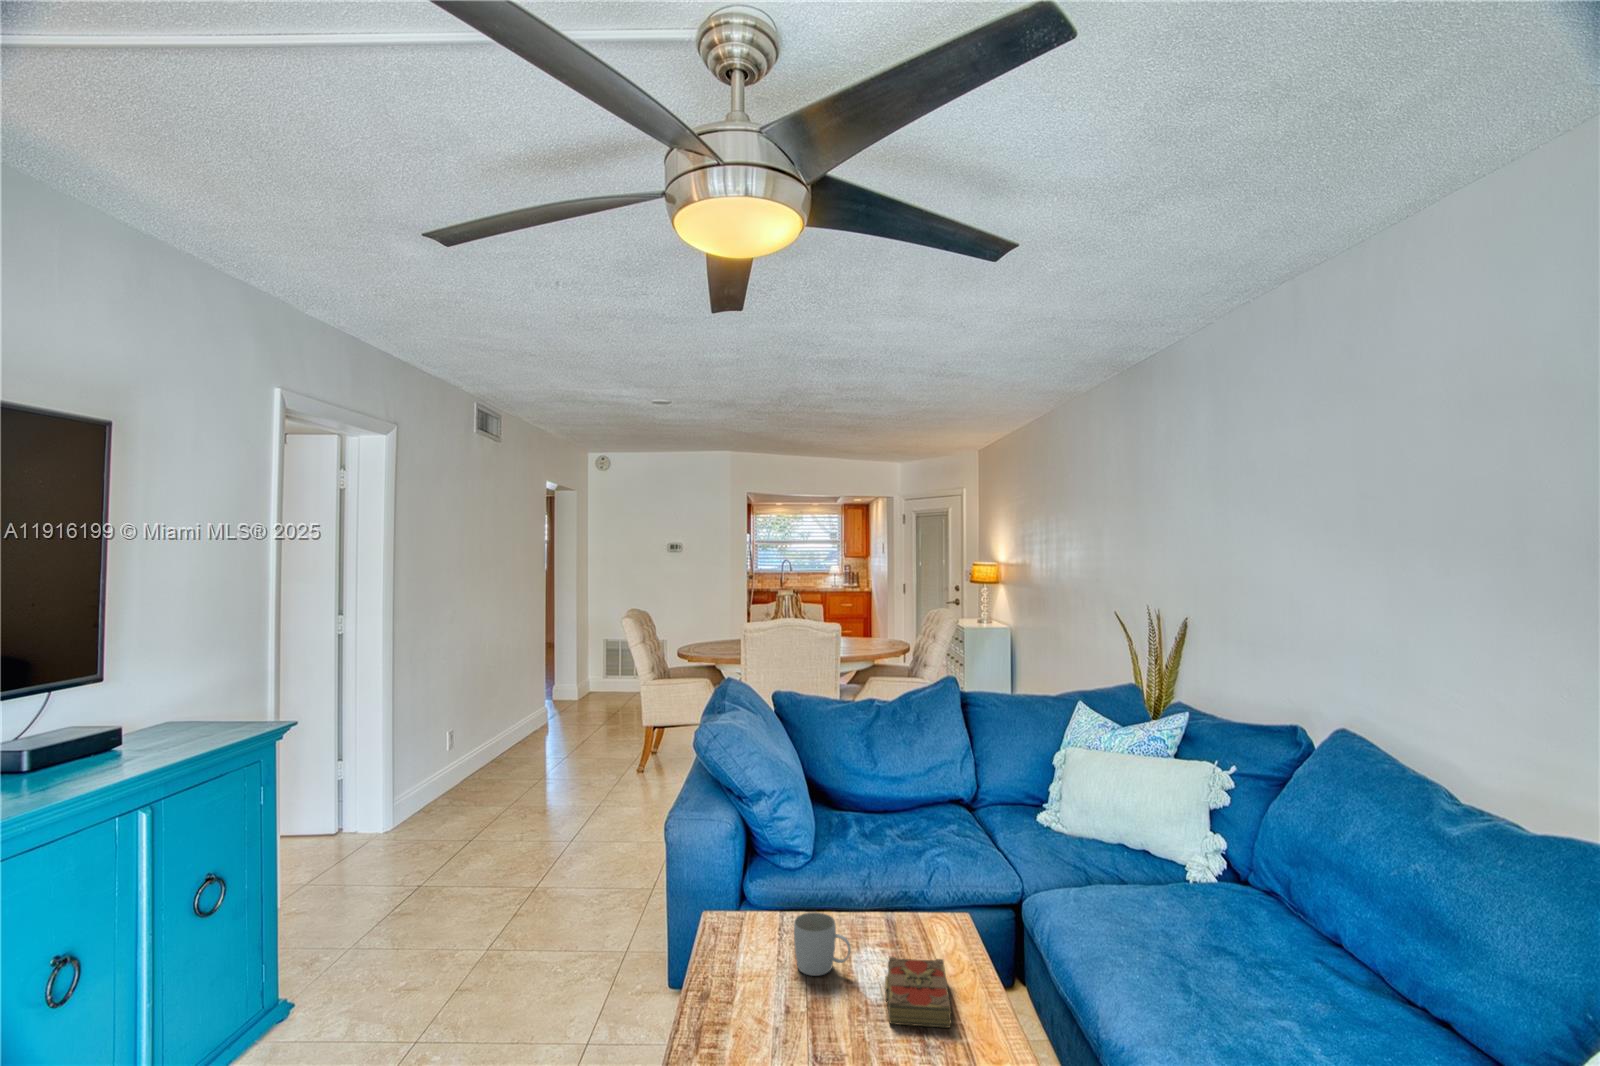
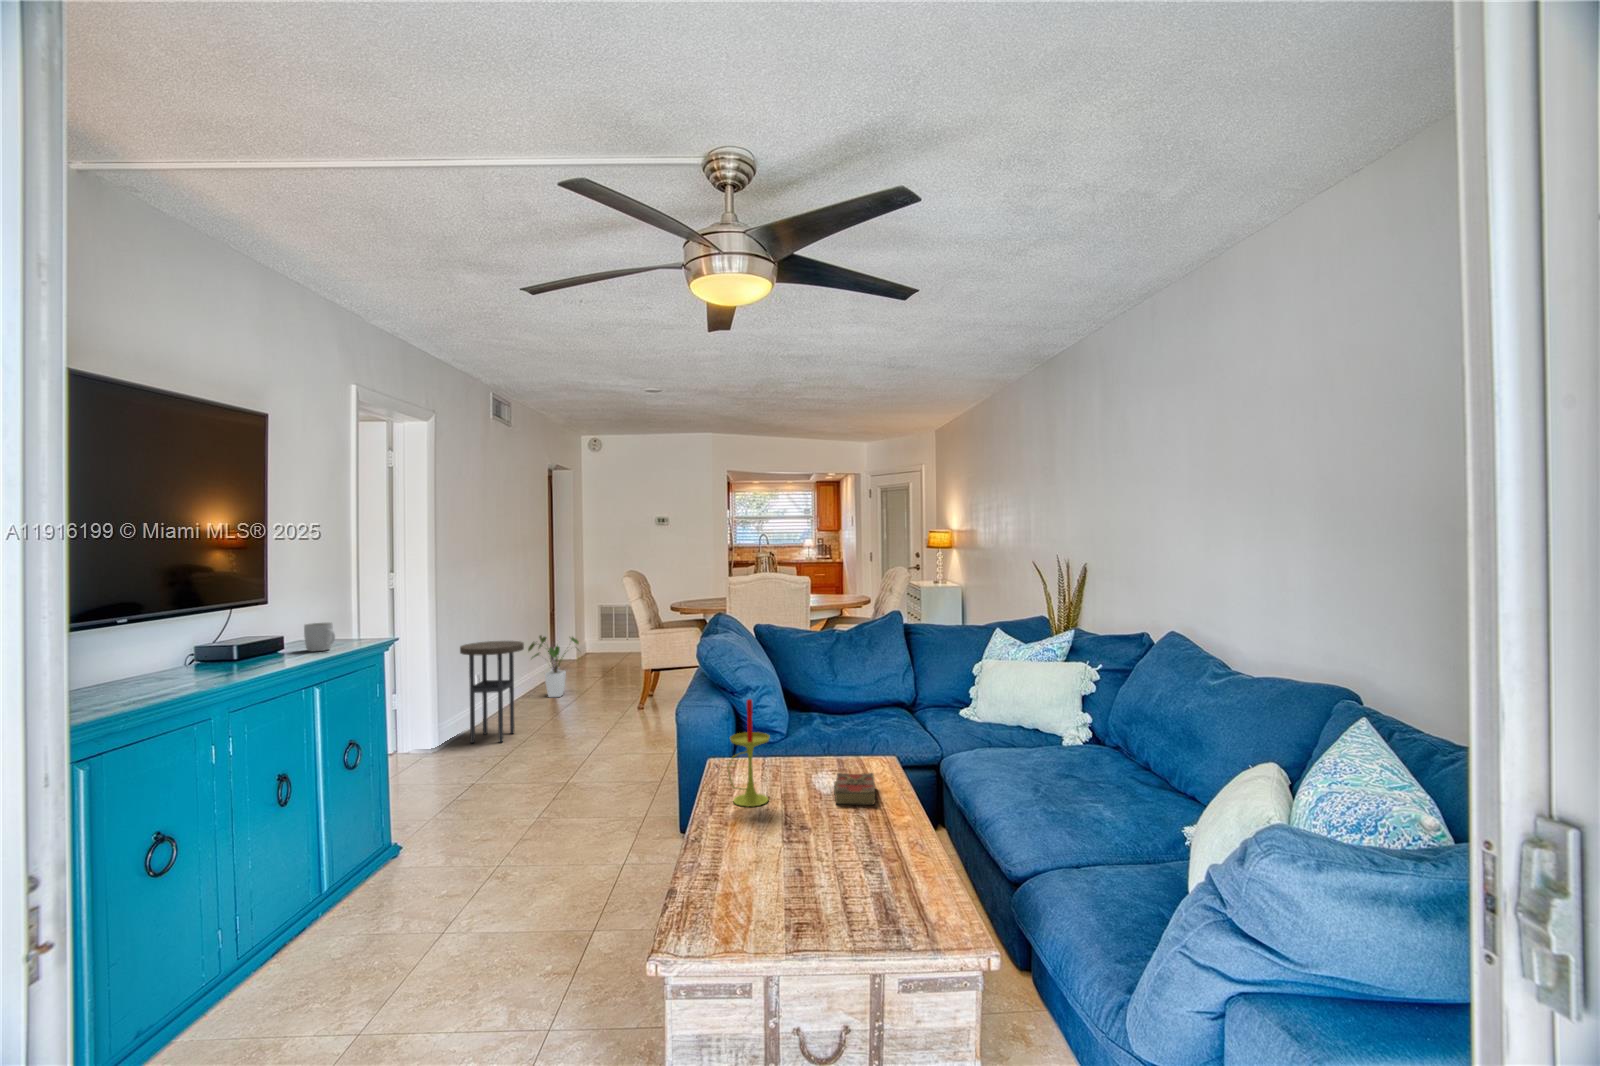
house plant: none [514,679,575,752] -> present [528,636,579,697]
side table: none [422,693,499,818] -> present [460,641,524,743]
candle: none [722,850,789,1027] -> present [728,699,770,807]
mug: present [794,912,851,976] -> present [304,623,335,651]

